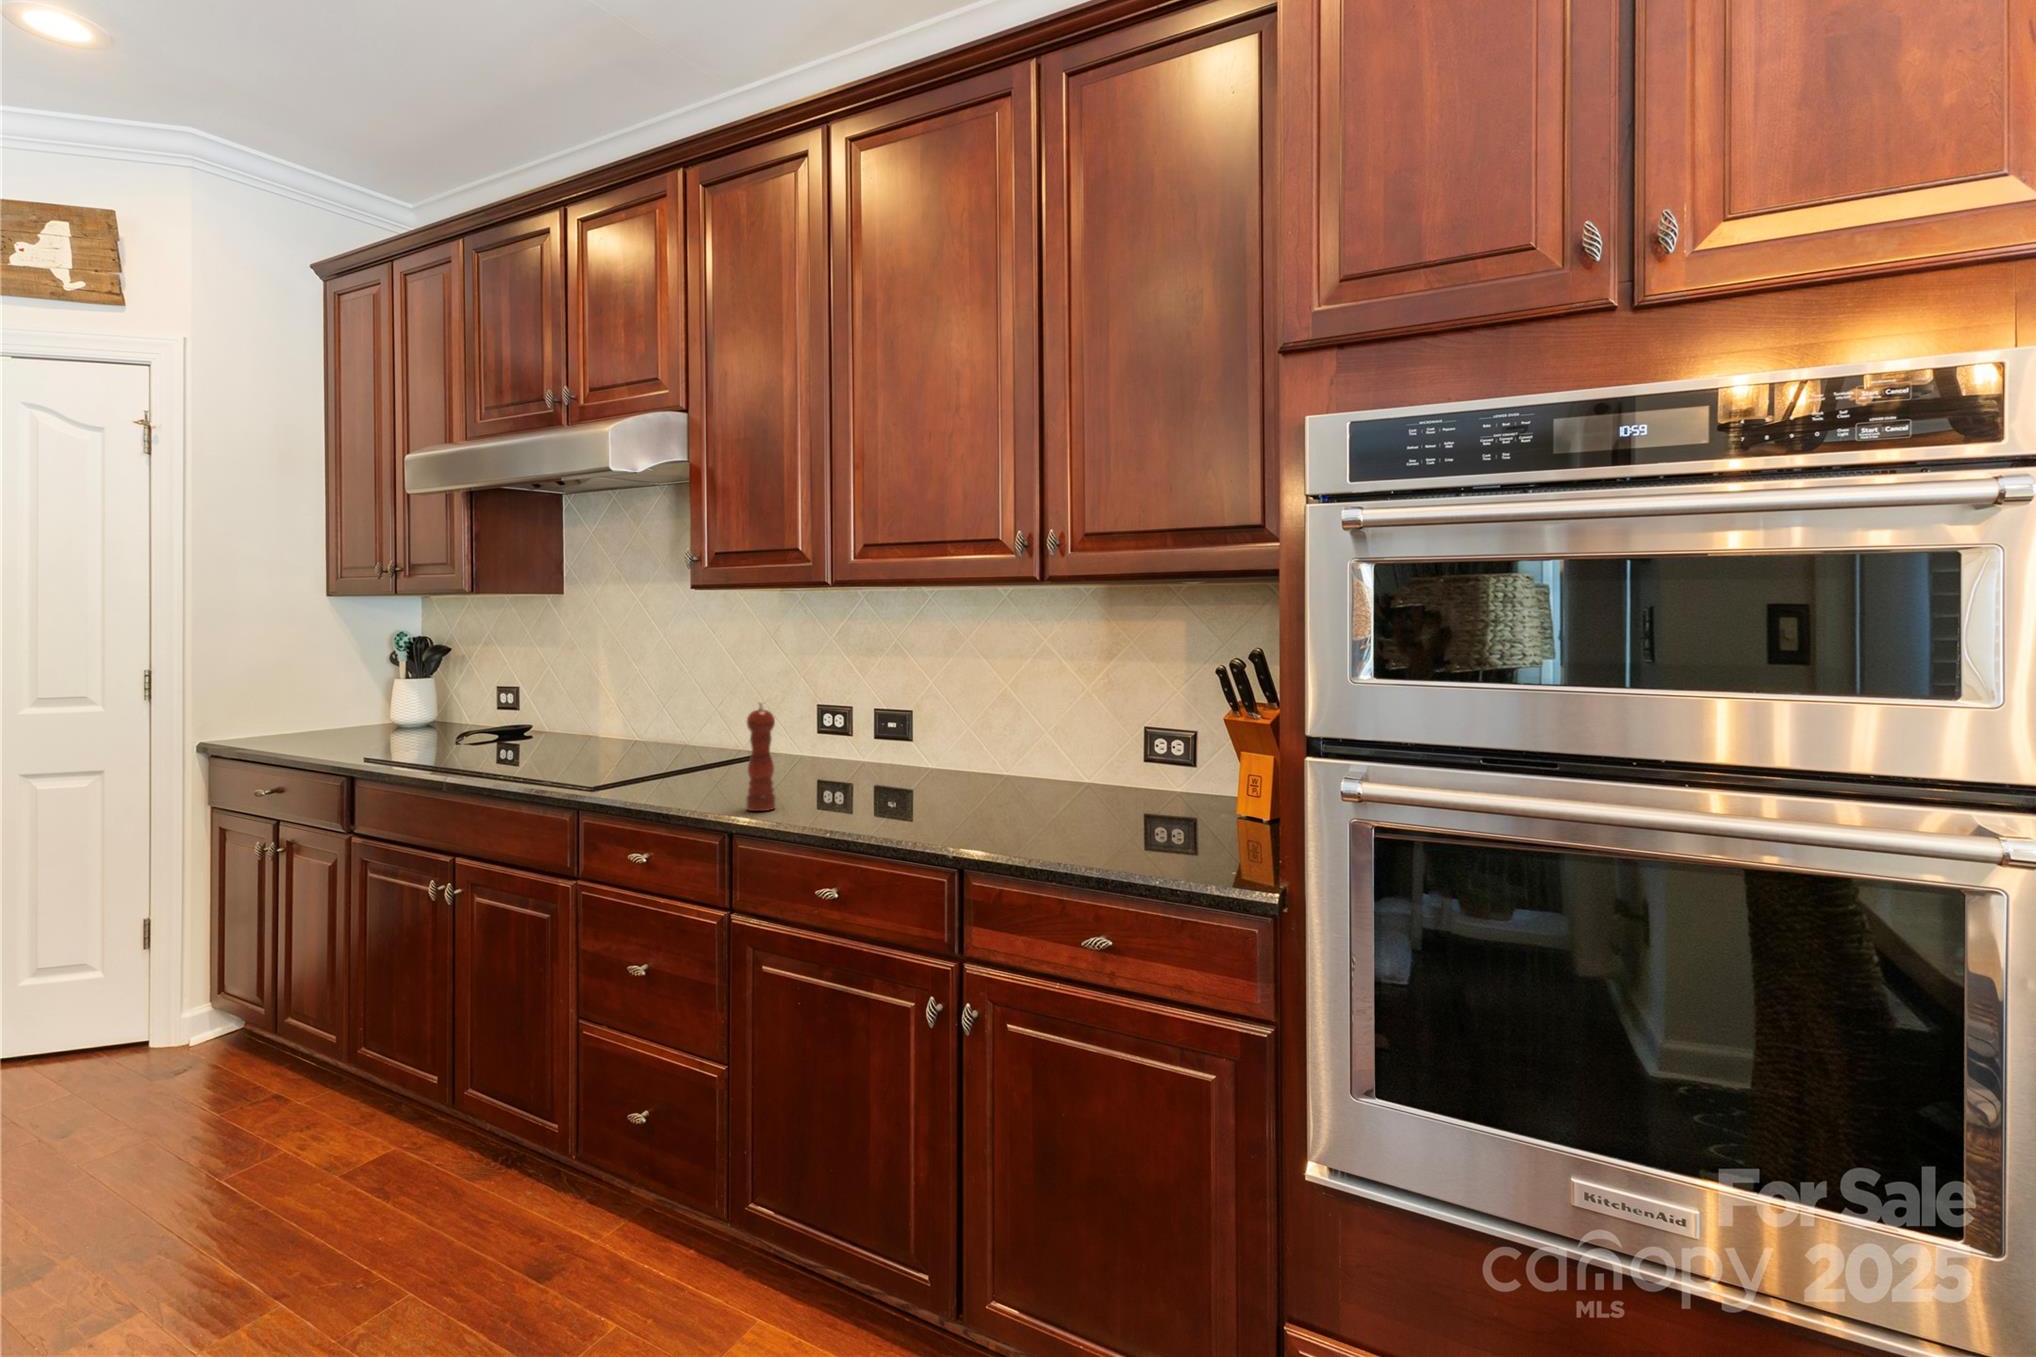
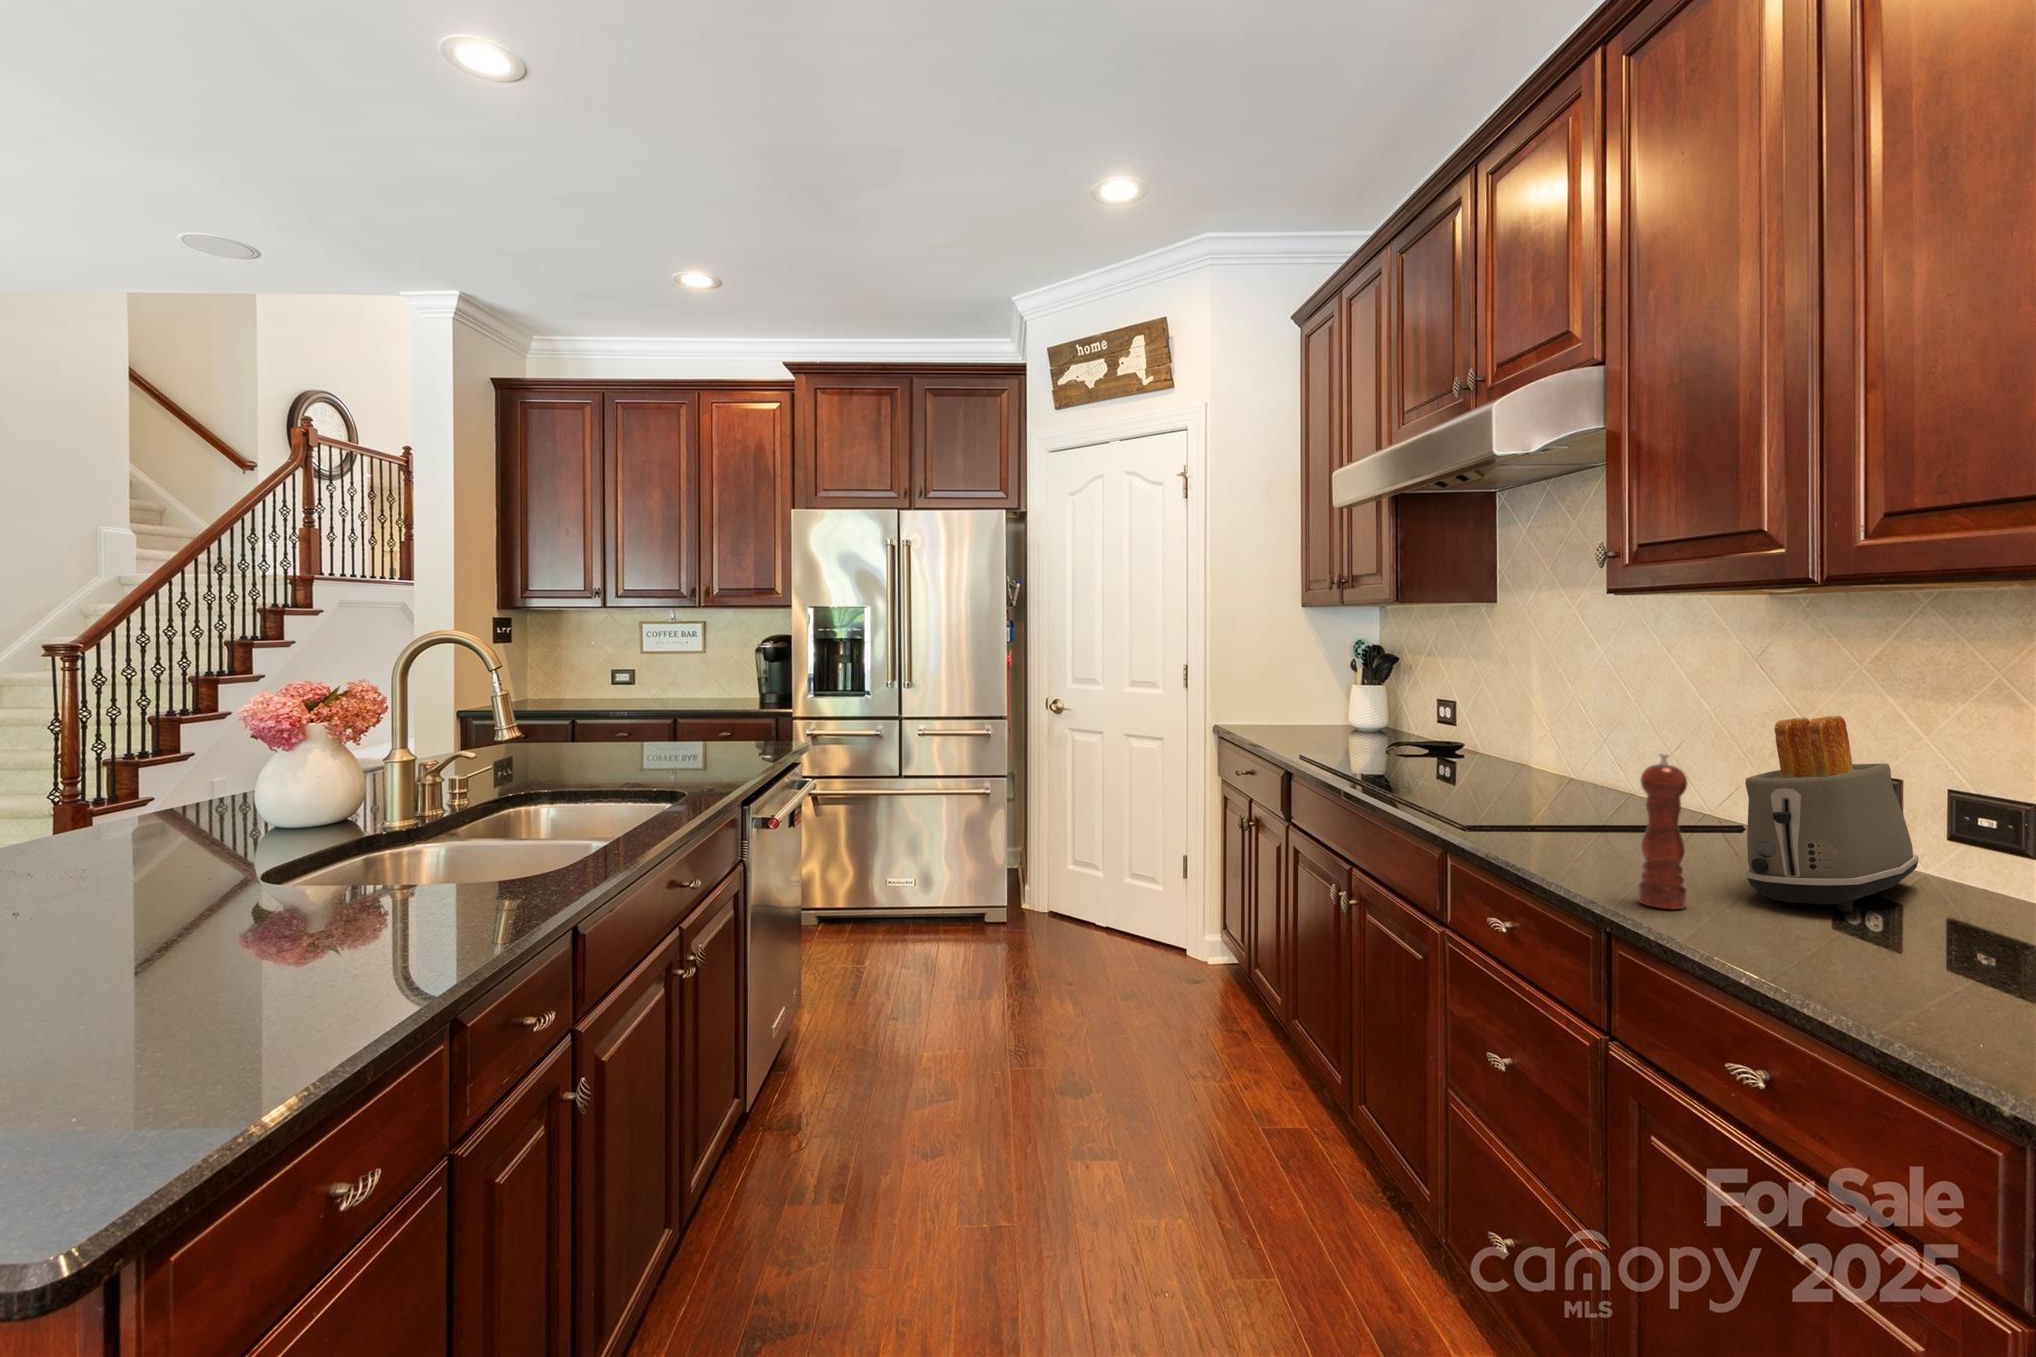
toaster: none [802,674,880,795] -> present [1745,716,1919,912]

